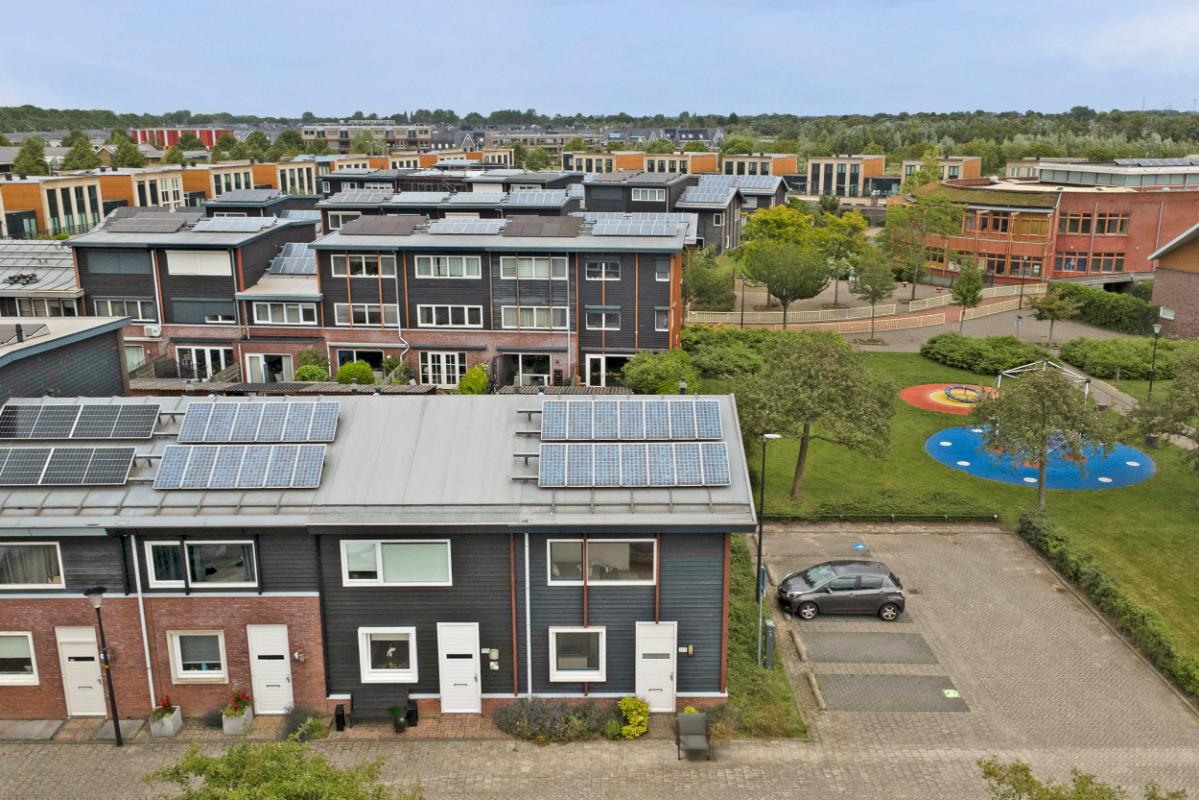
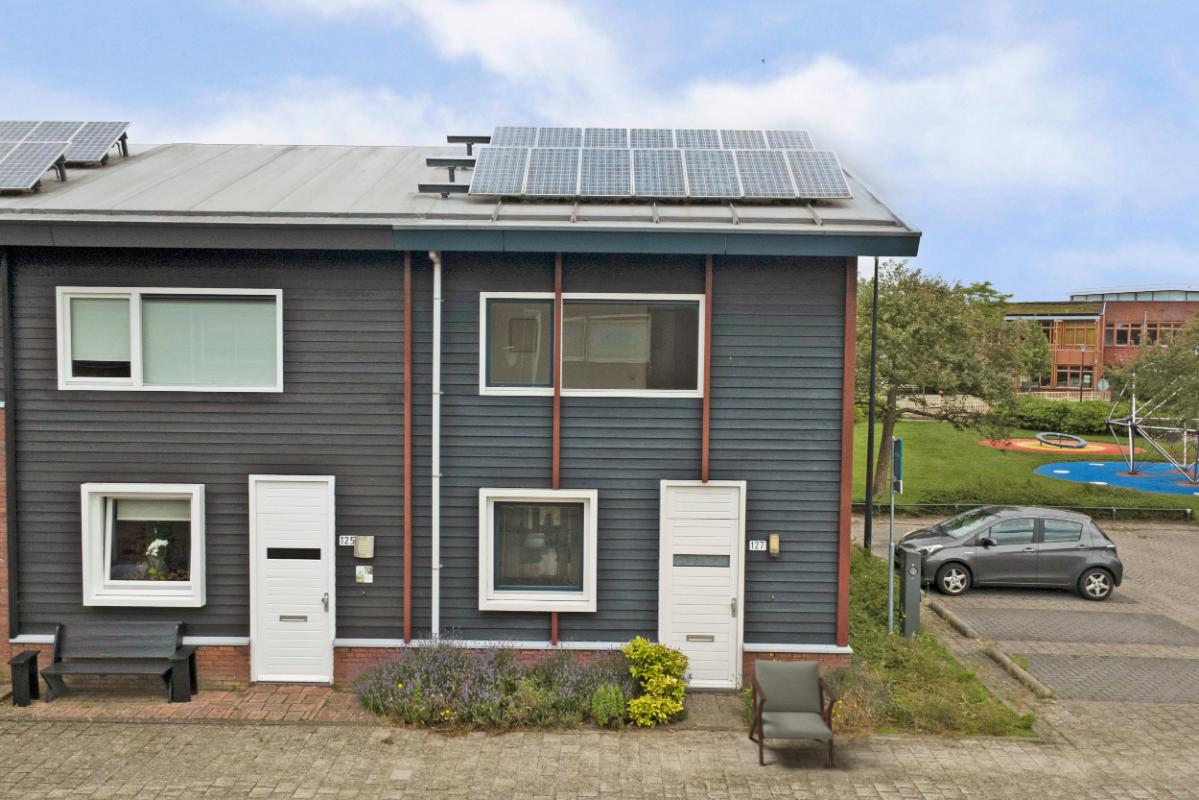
potted tree: present [387,705,407,732] -> none [113,636,166,708]

